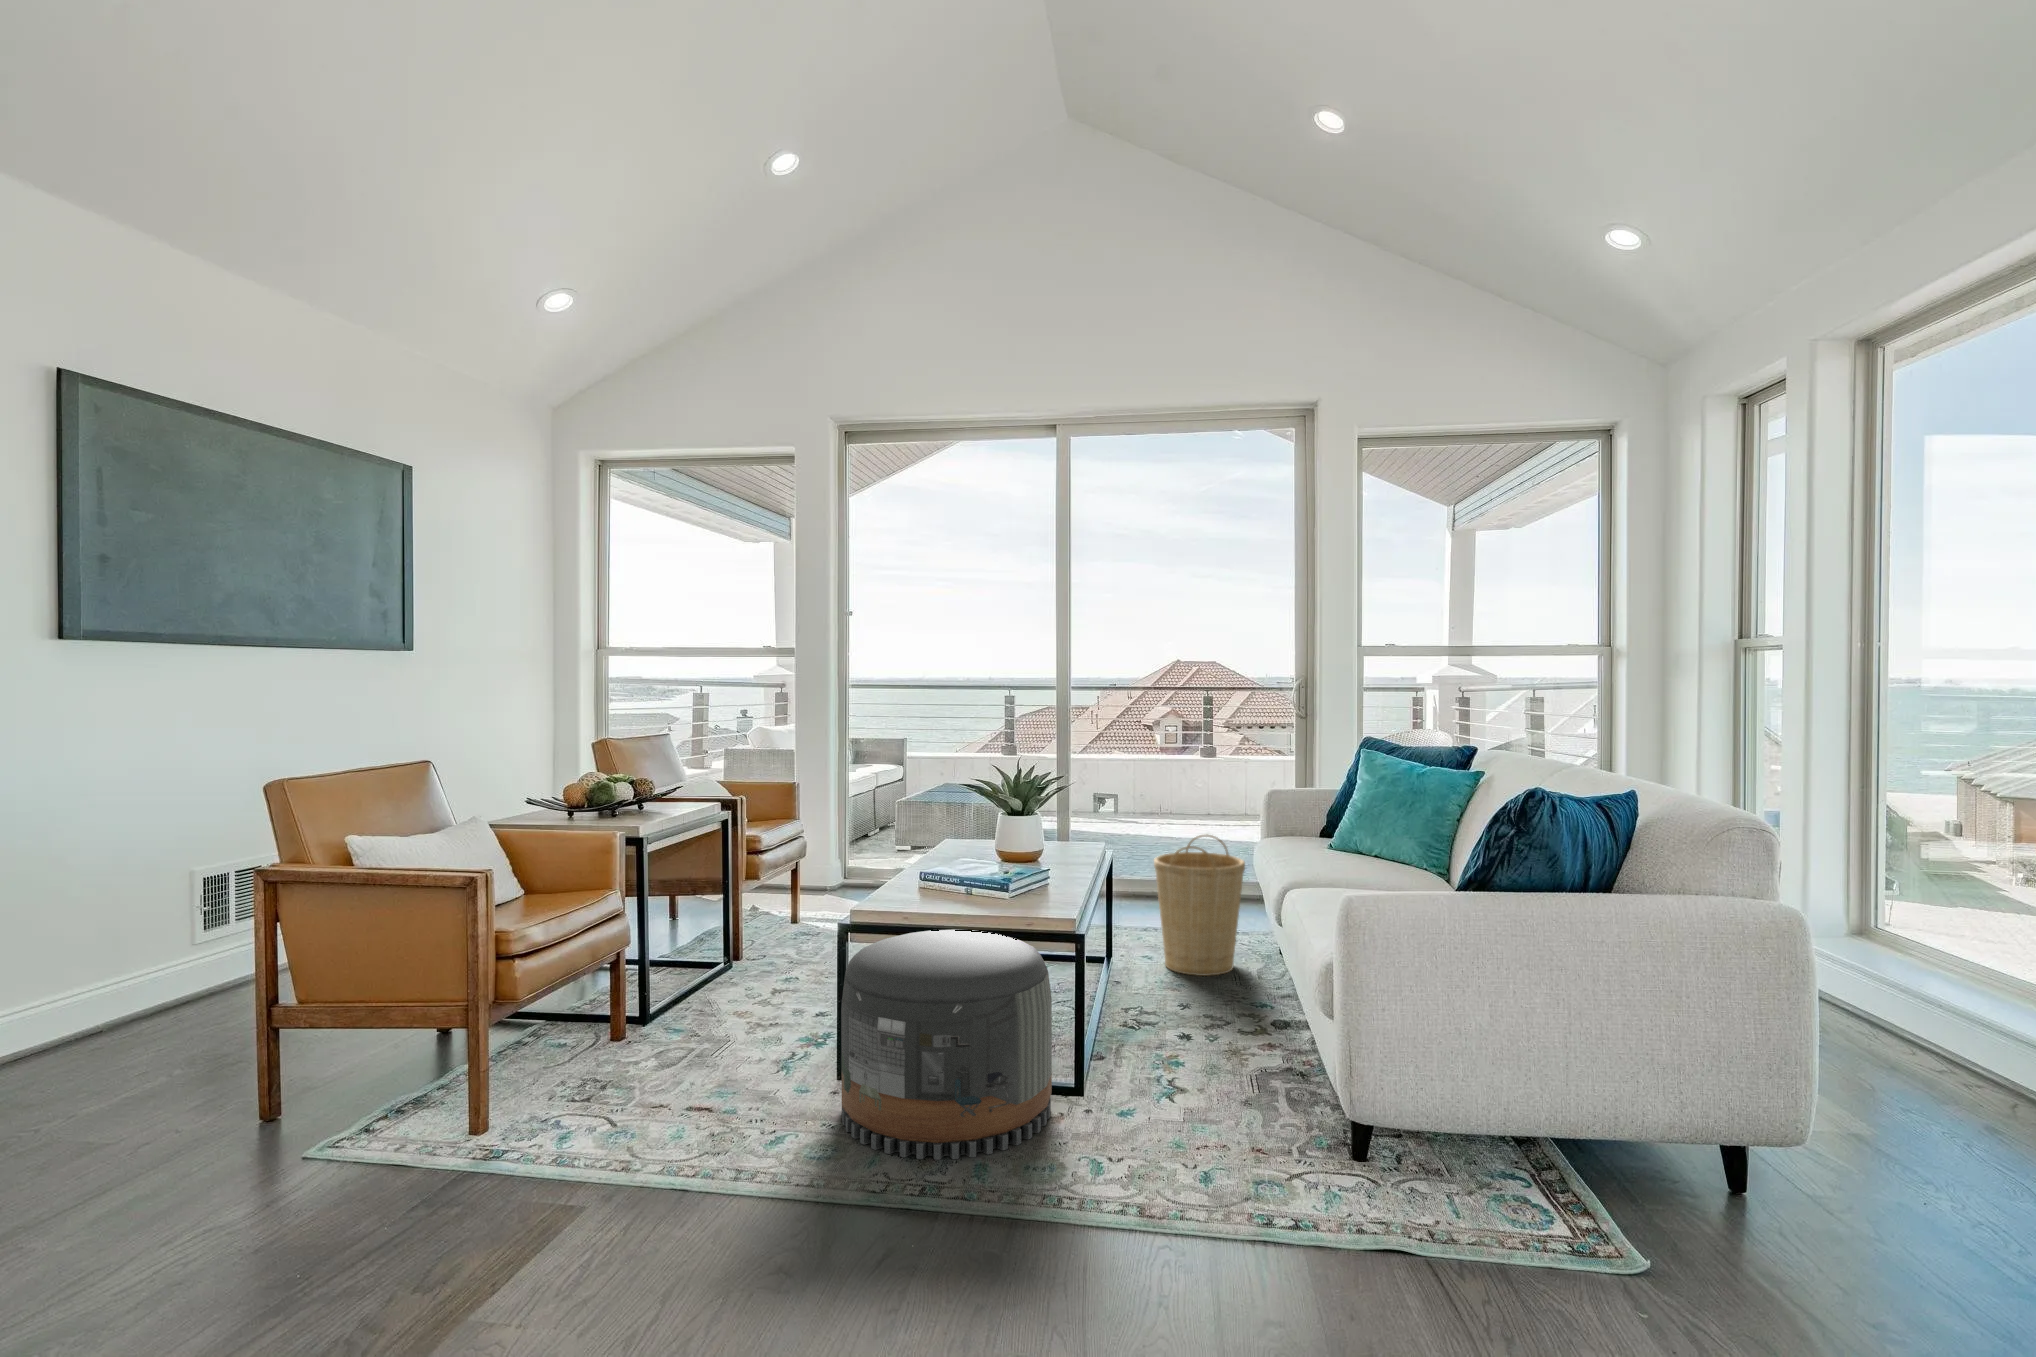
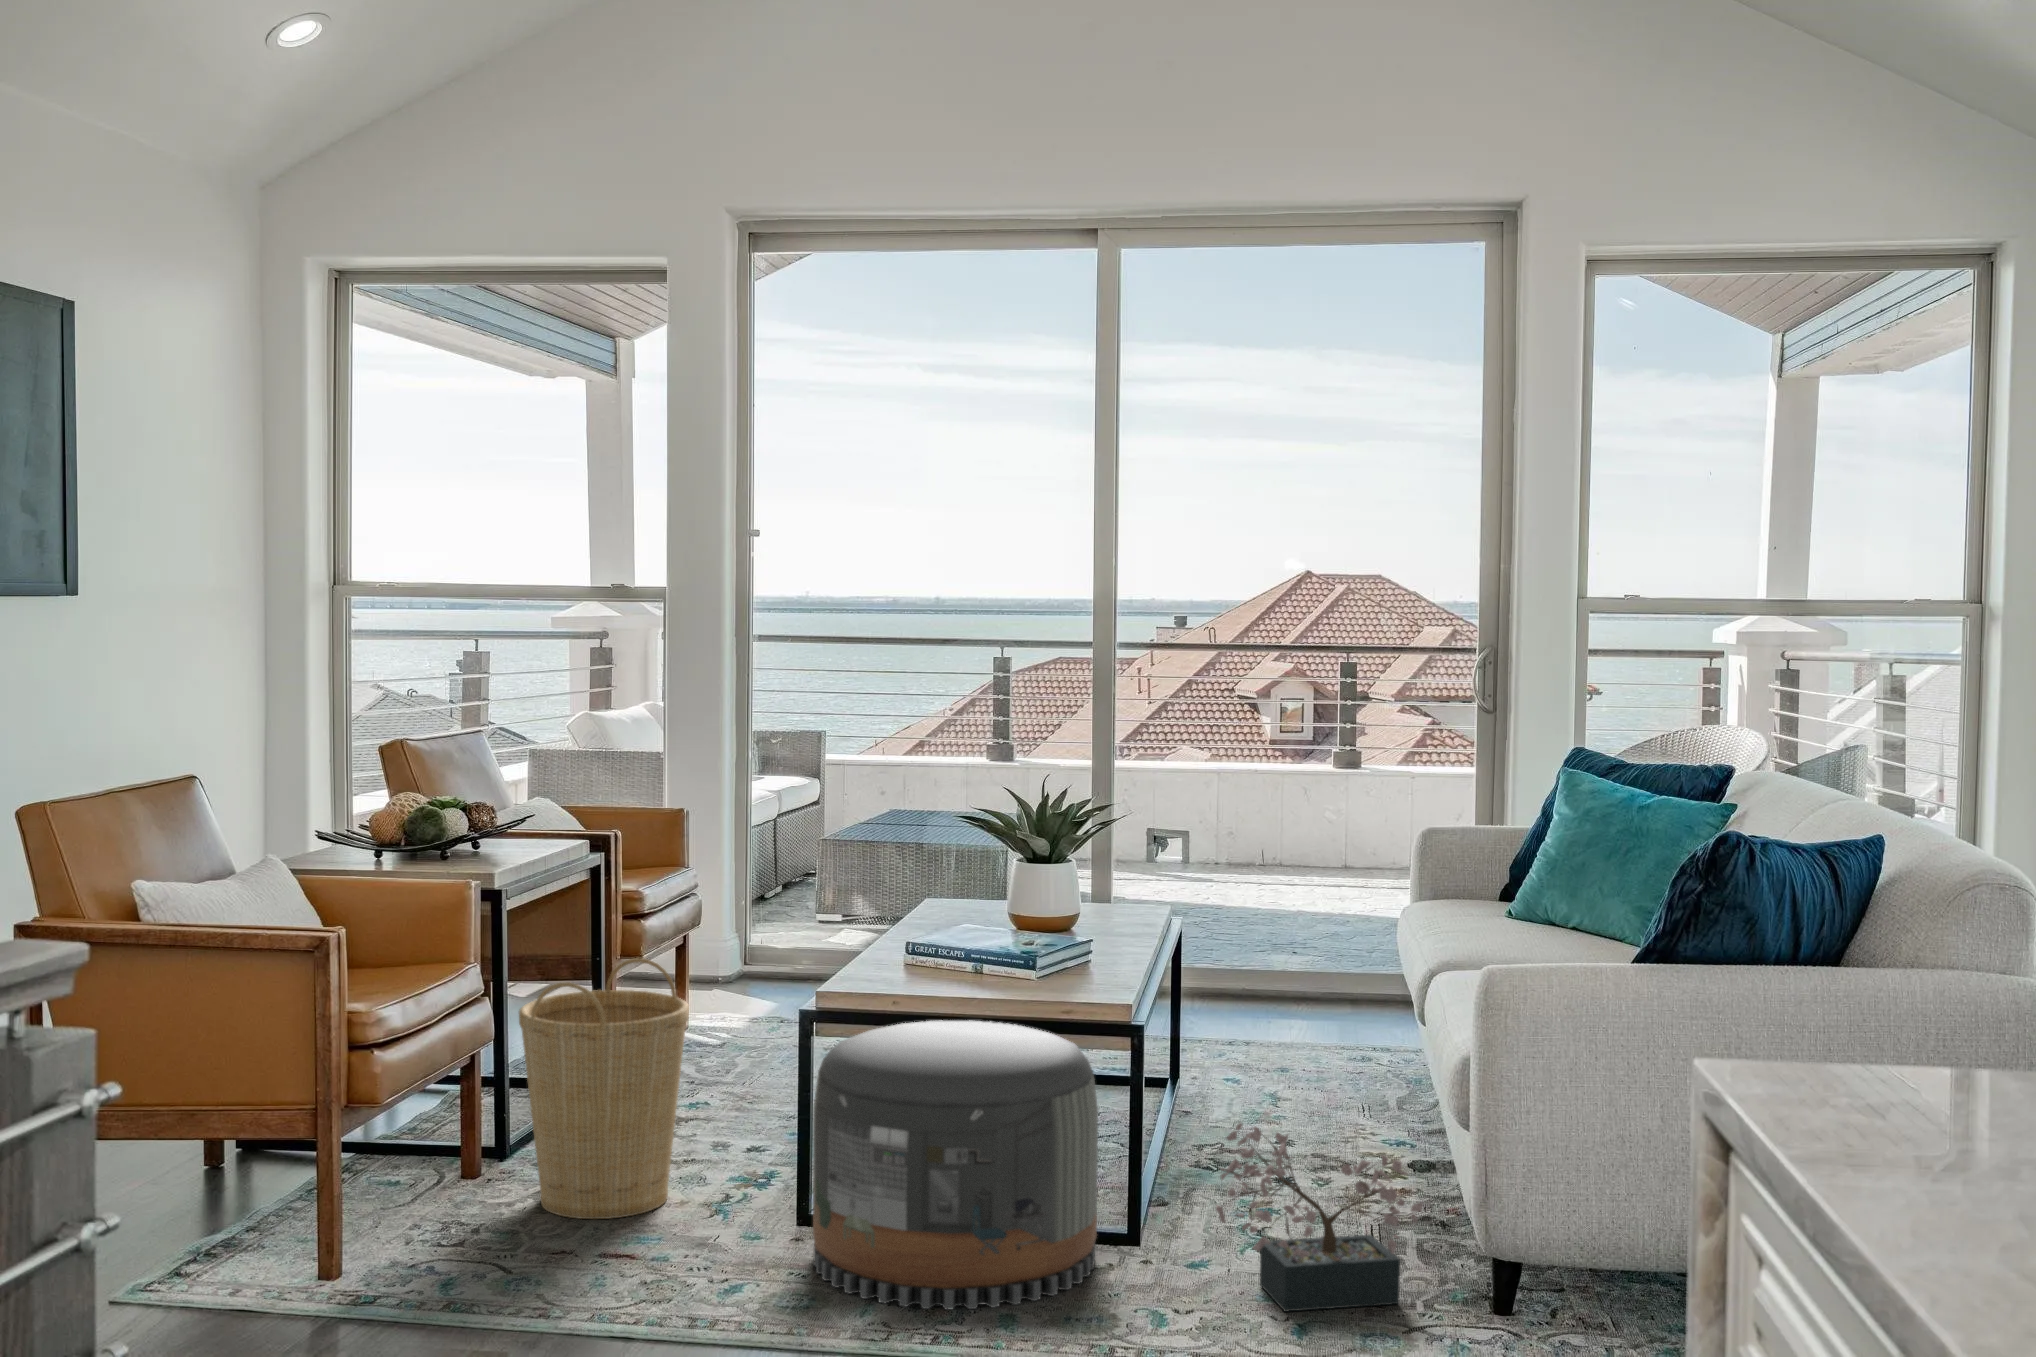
basket: present [1154,835,1245,976] -> present [519,958,689,1219]
decorative plant: none [1140,1009,1296,1159] -> present [1216,1123,1422,1311]

